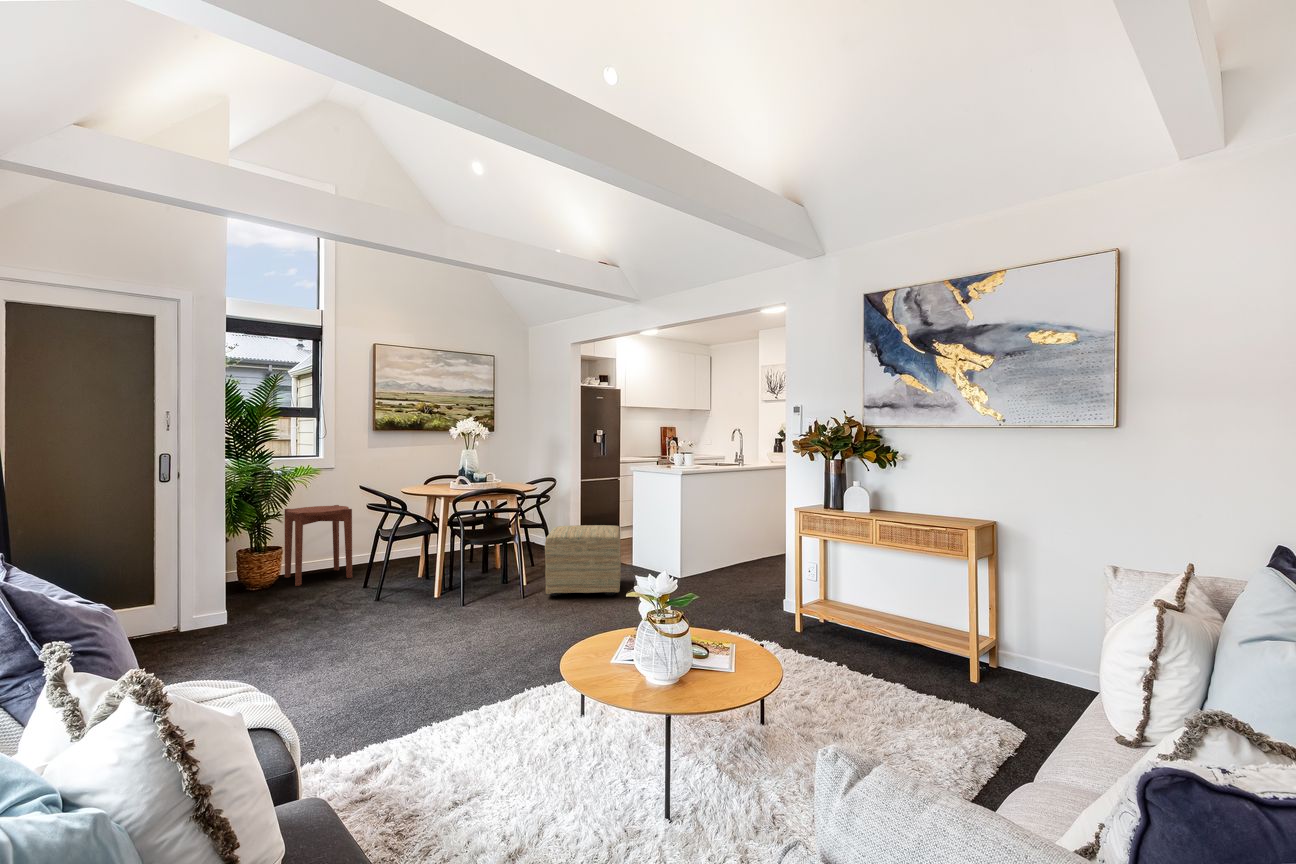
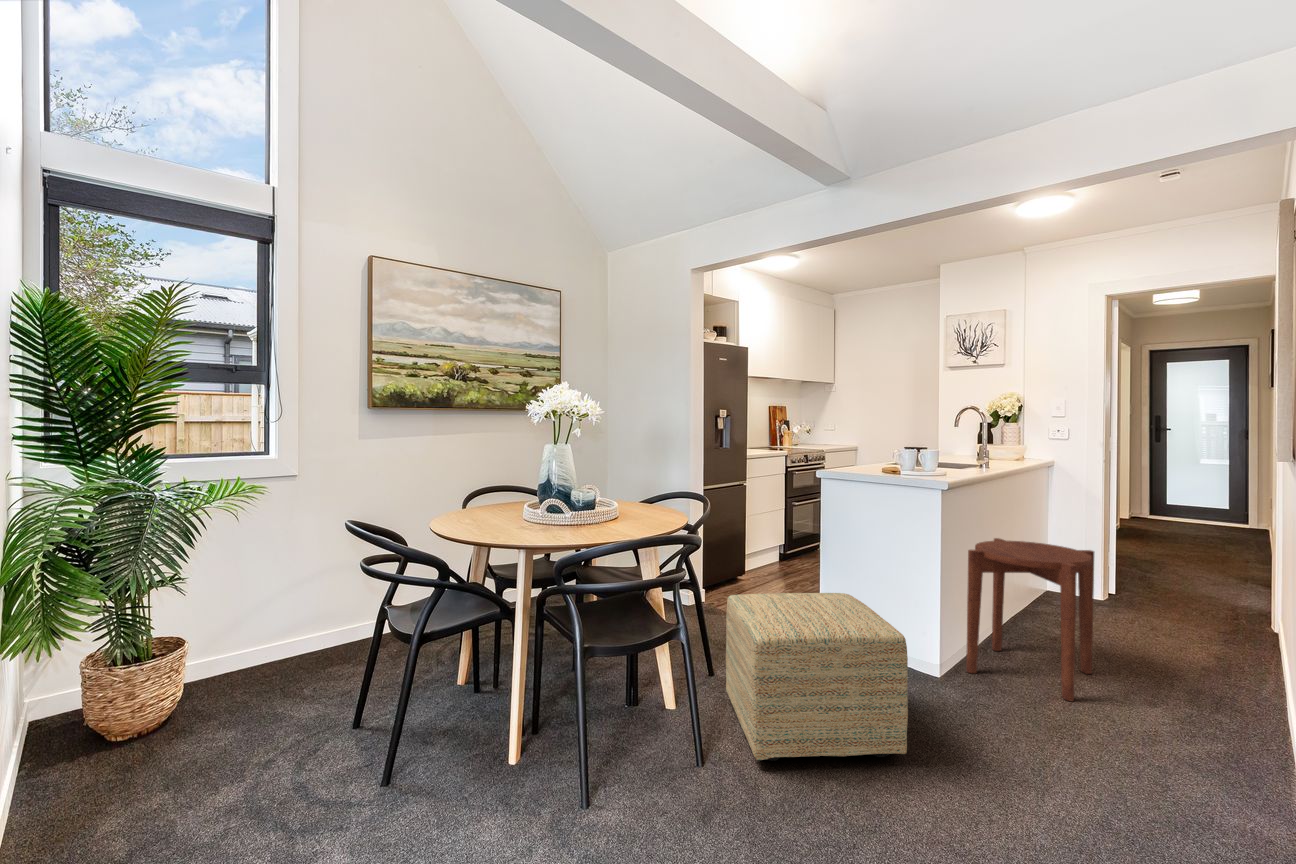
side table: present [285,505,352,586] -> present [966,538,1094,701]

